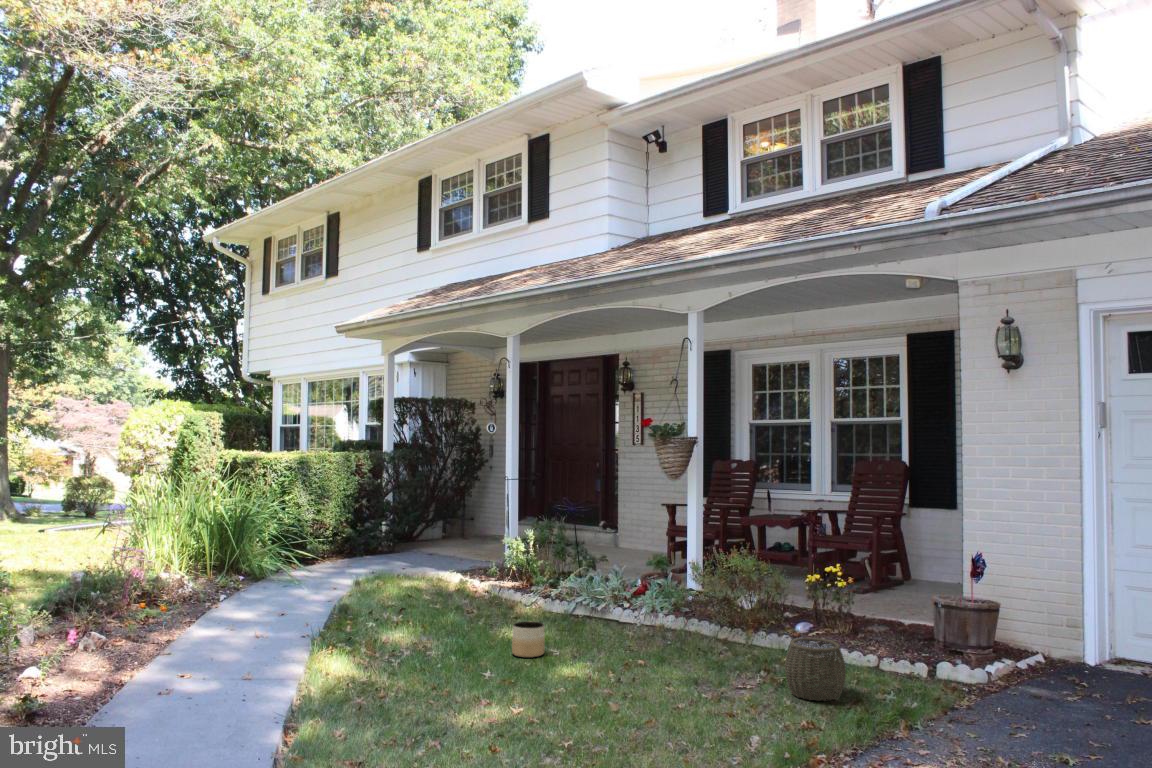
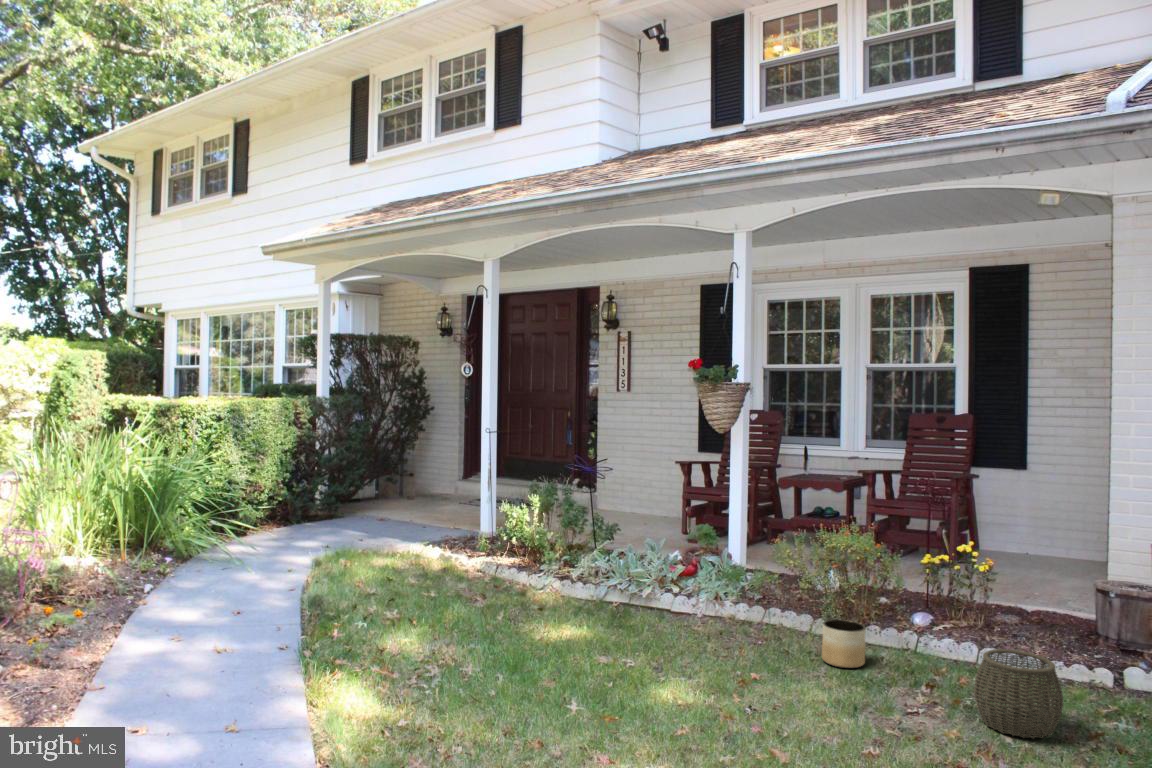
planter: present [512,621,545,658] -> present [822,620,865,668]

